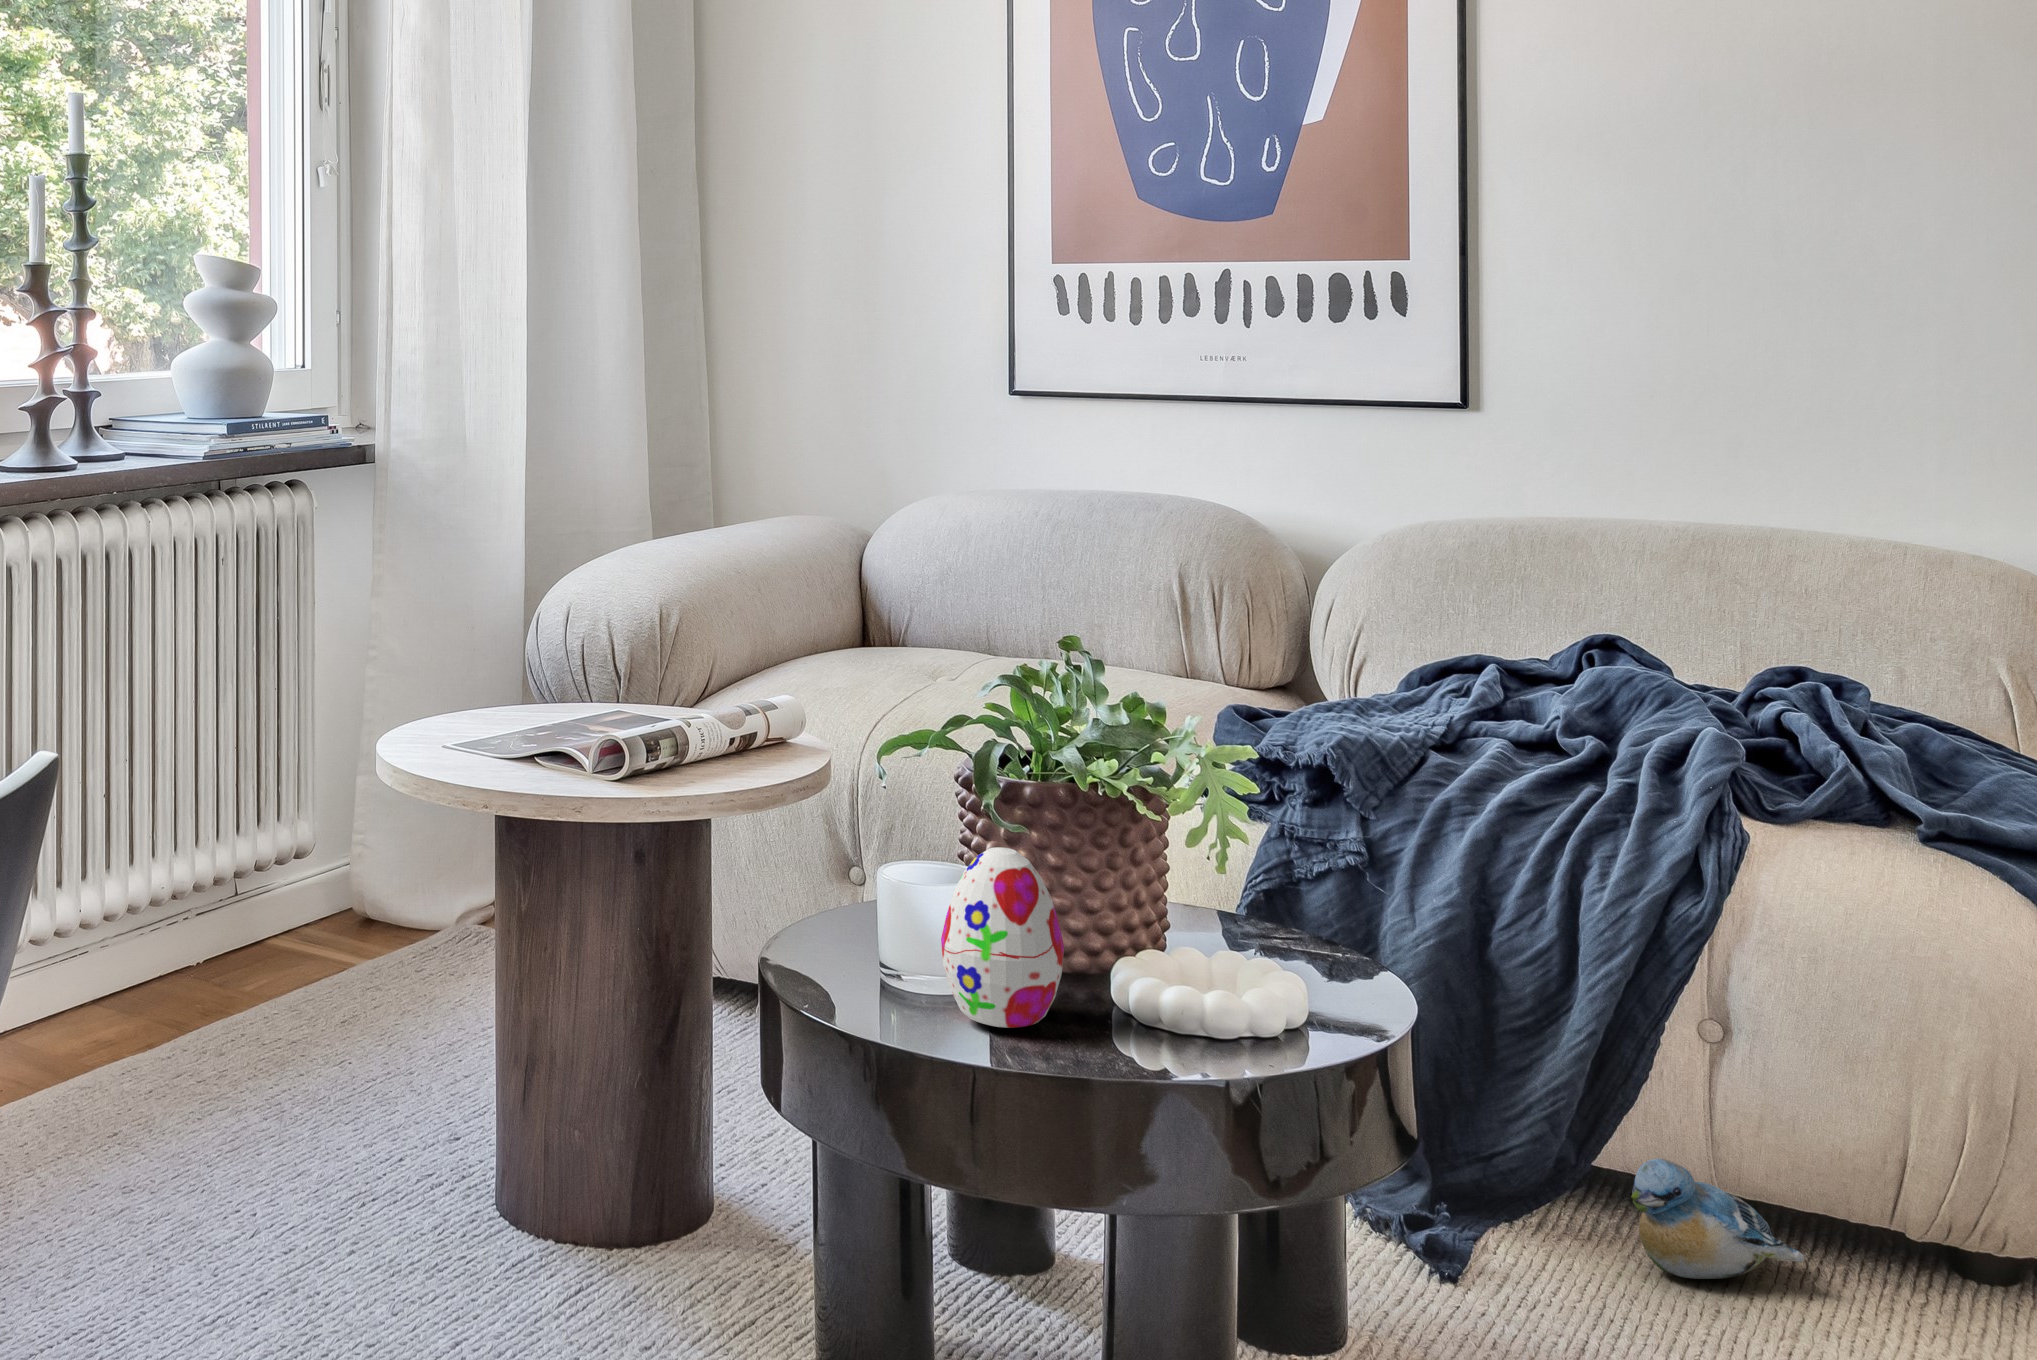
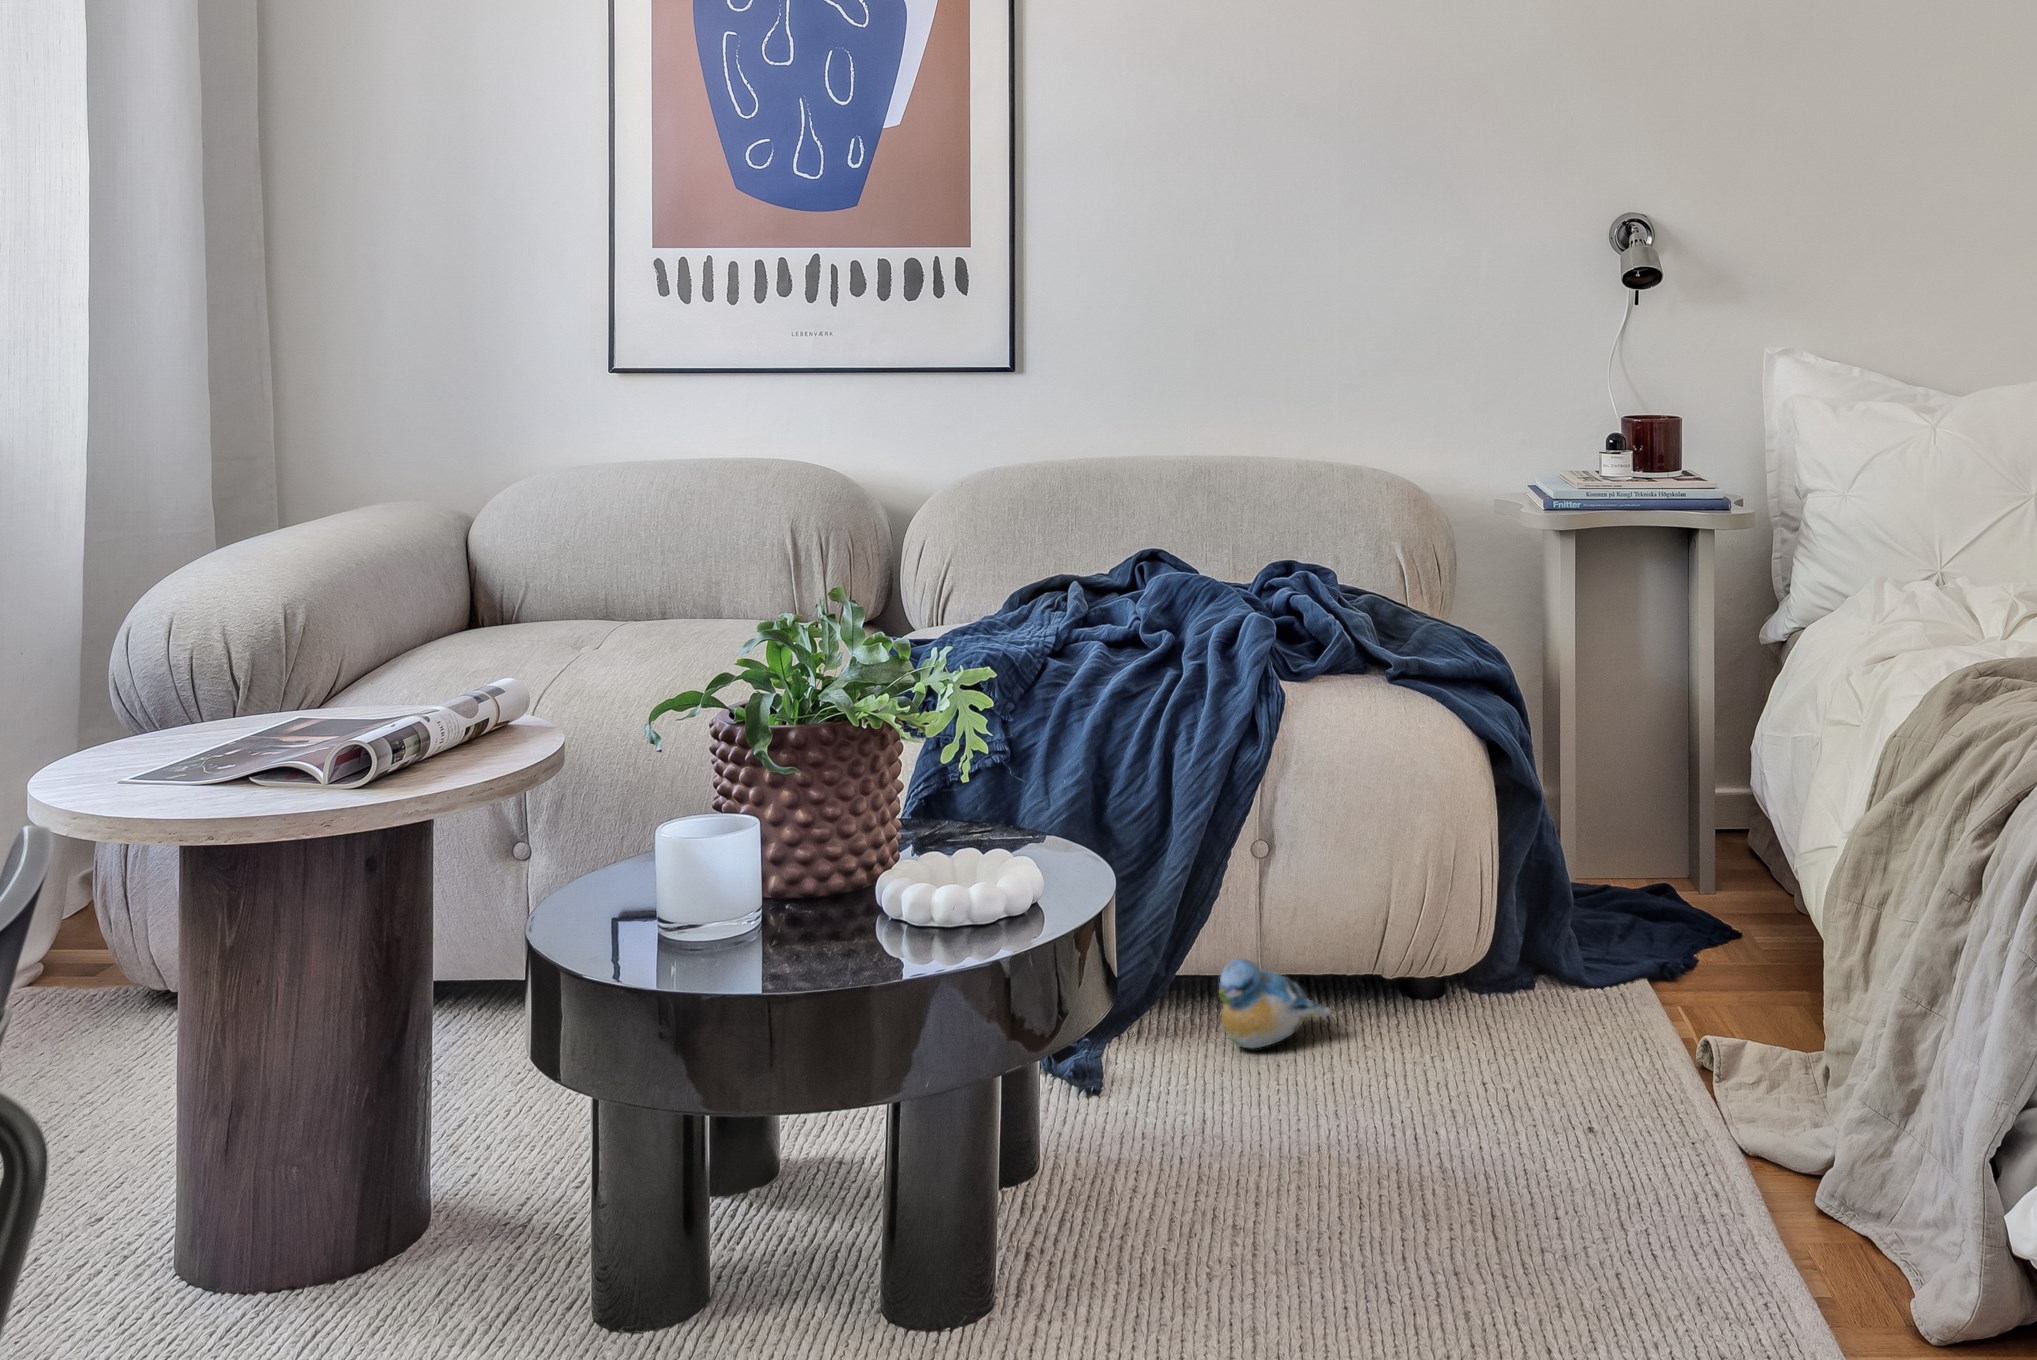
decorative egg: present [941,847,1064,1028] -> none [737,786,850,952]

